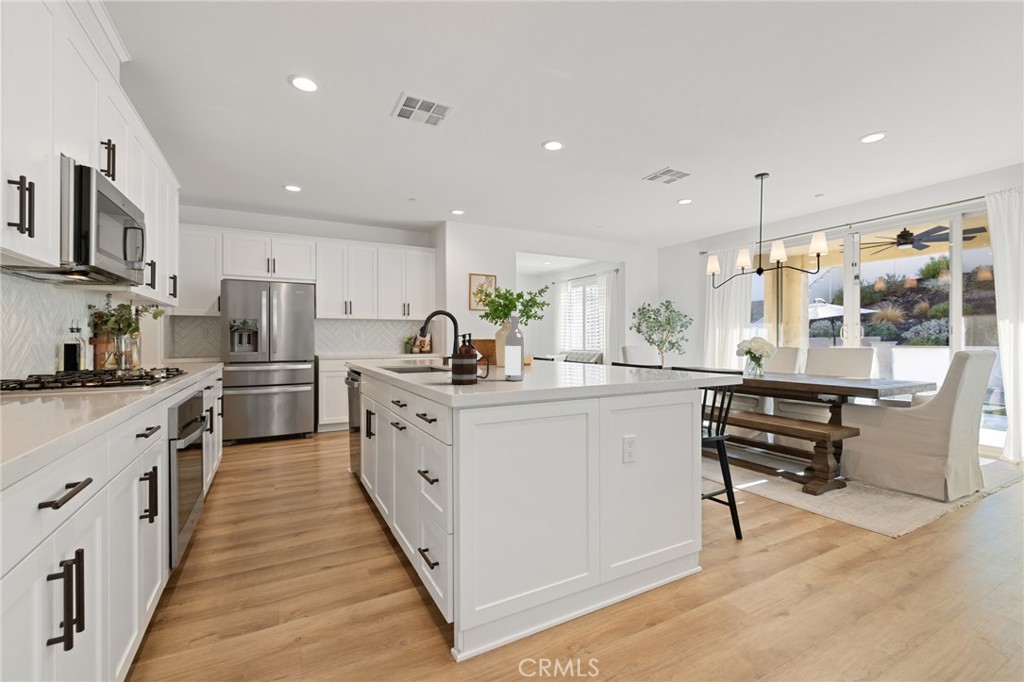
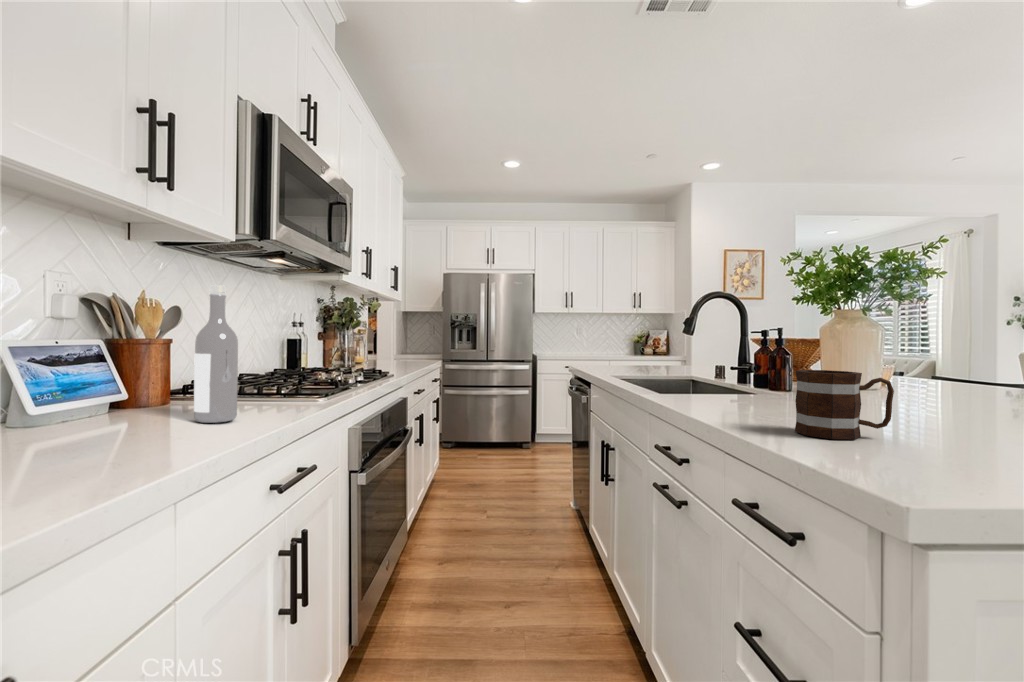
wine bottle: present [505,311,524,381] -> present [194,285,238,423]

